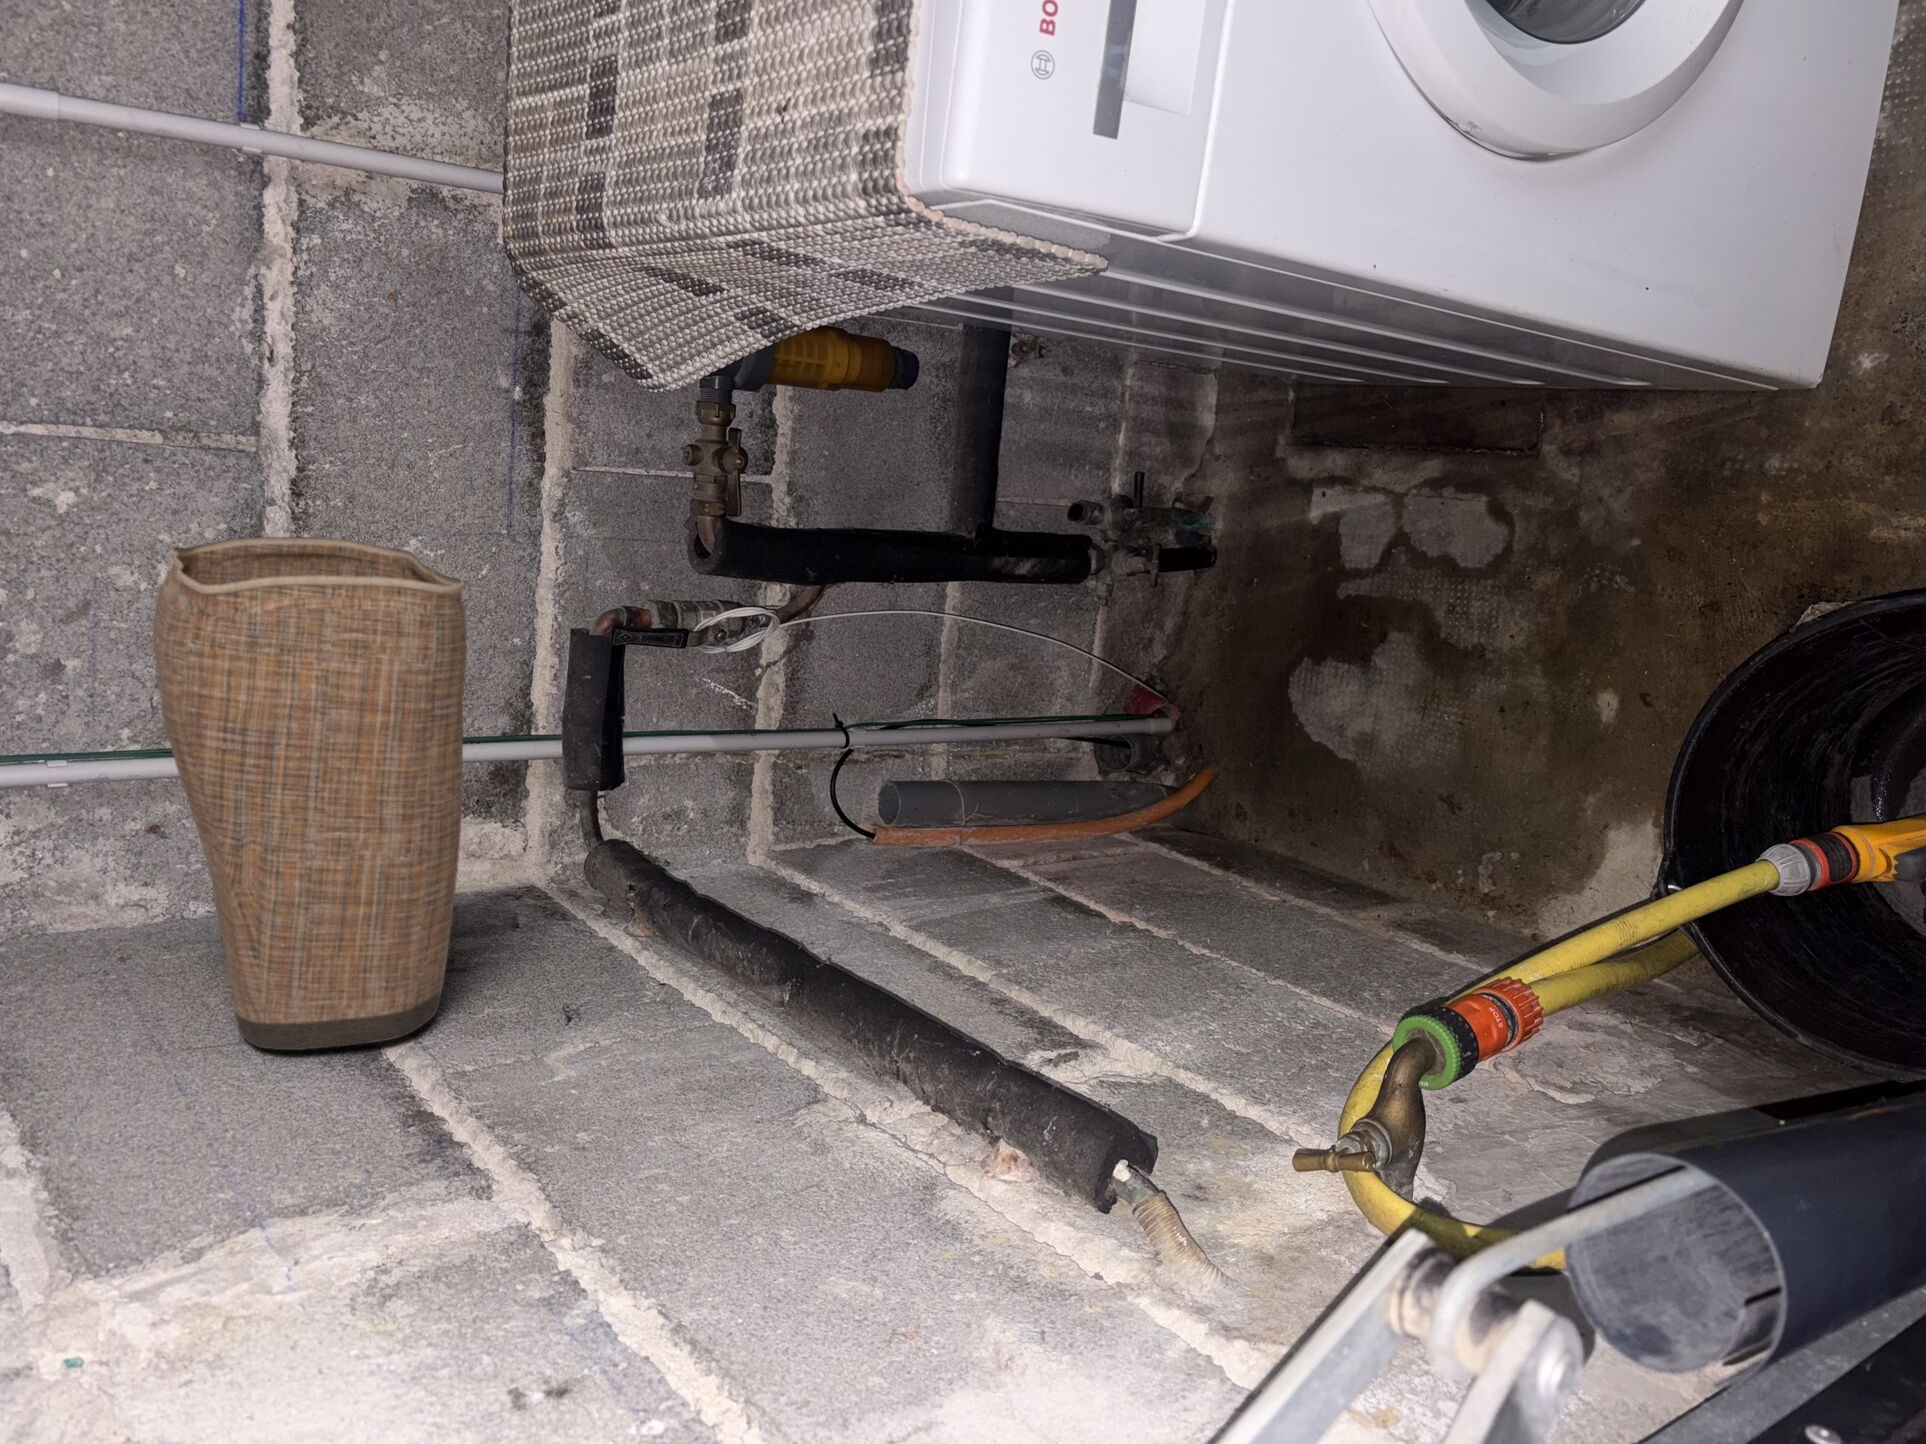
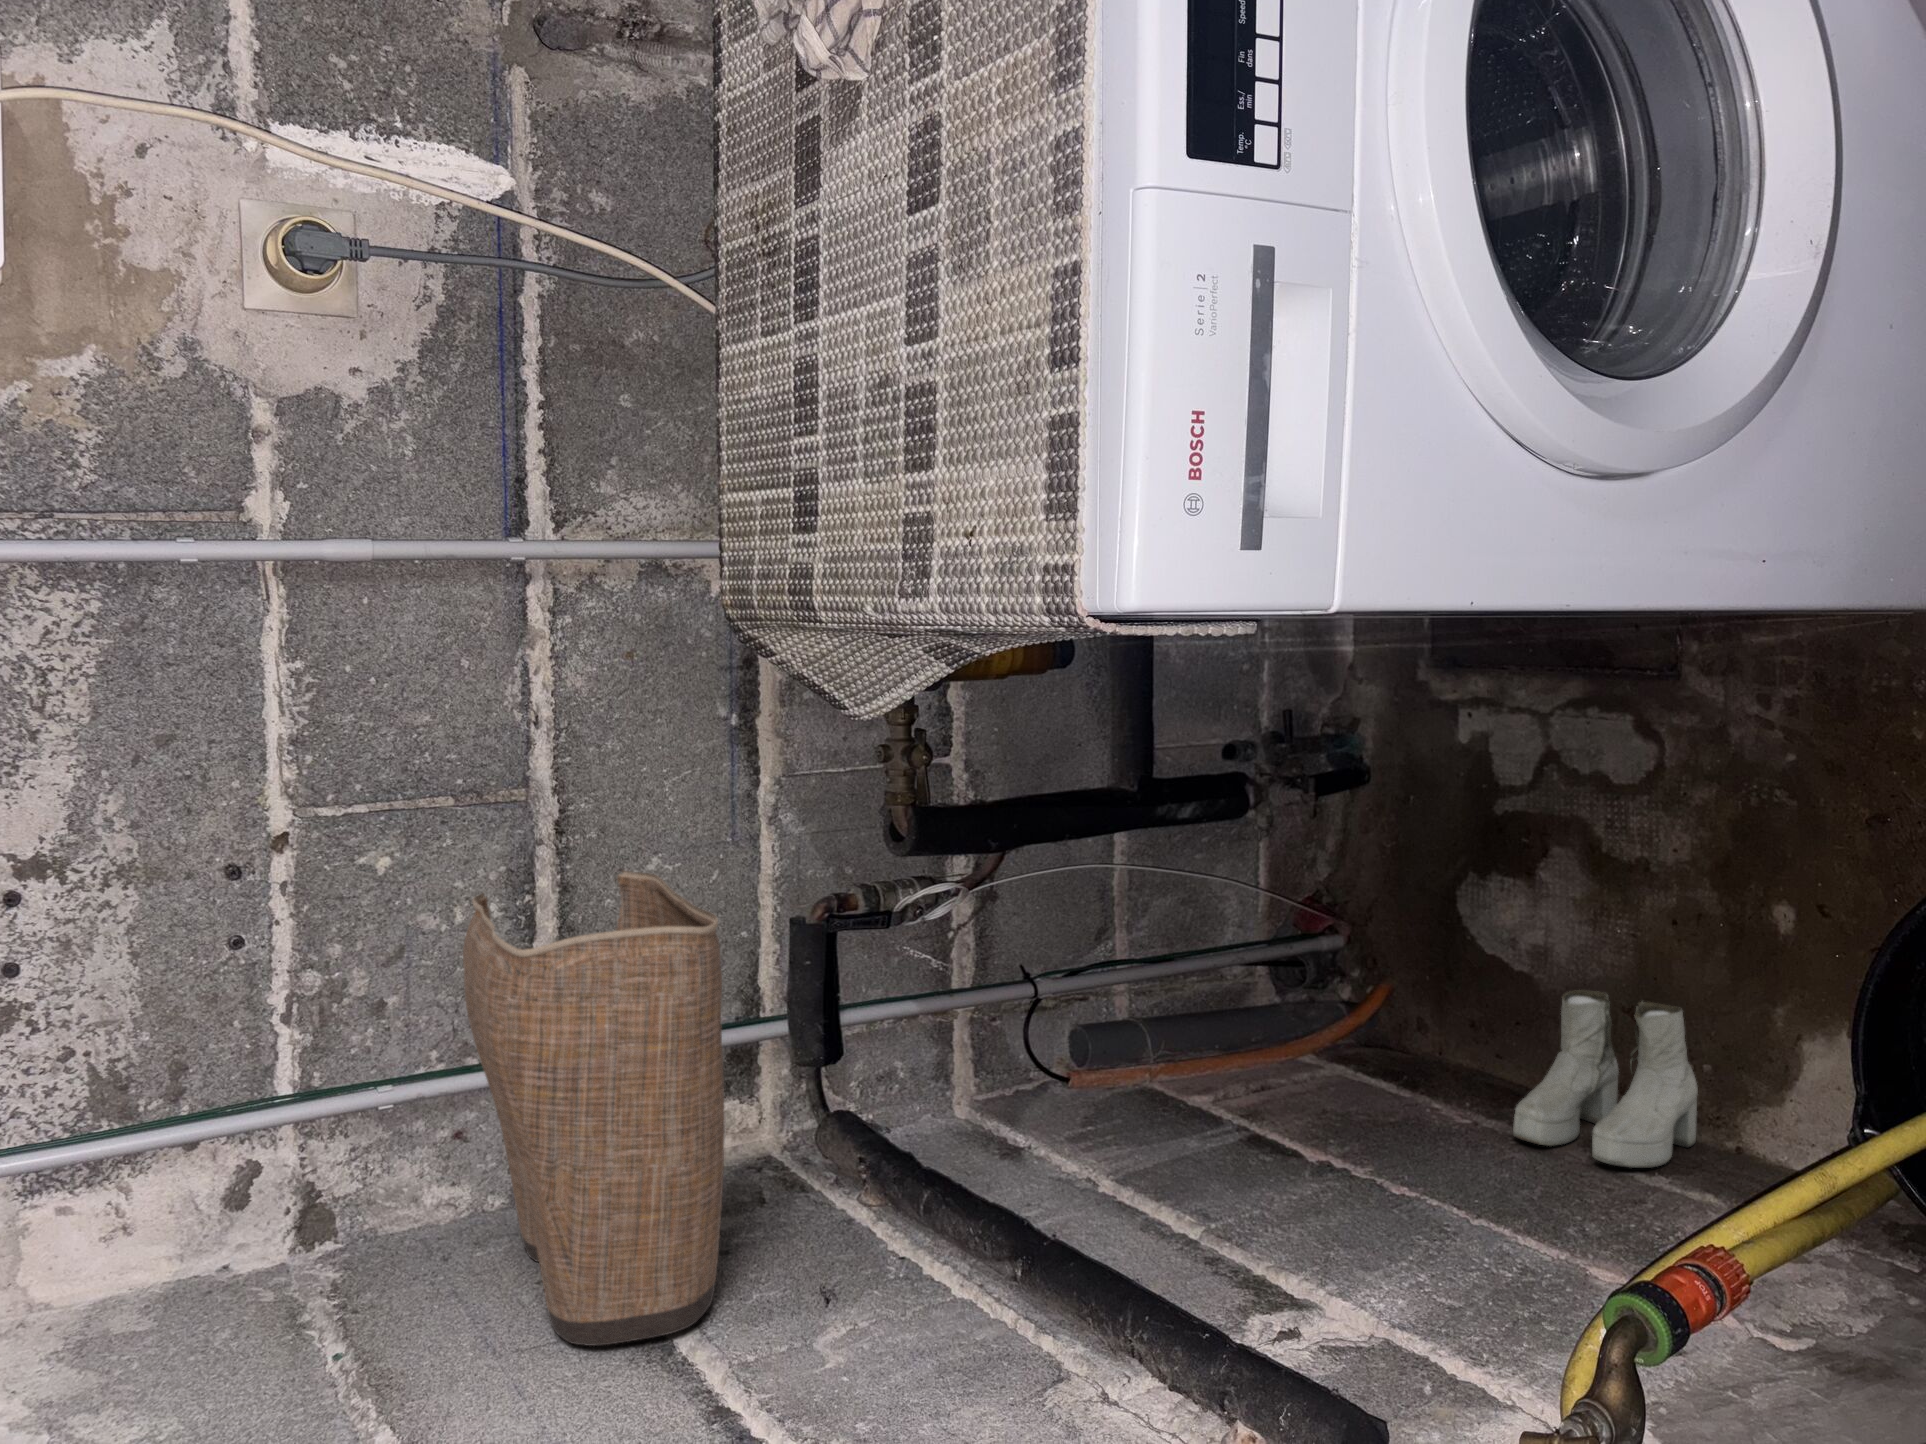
boots: none [1307,770,1485,939] -> present [1513,990,1698,1168]

